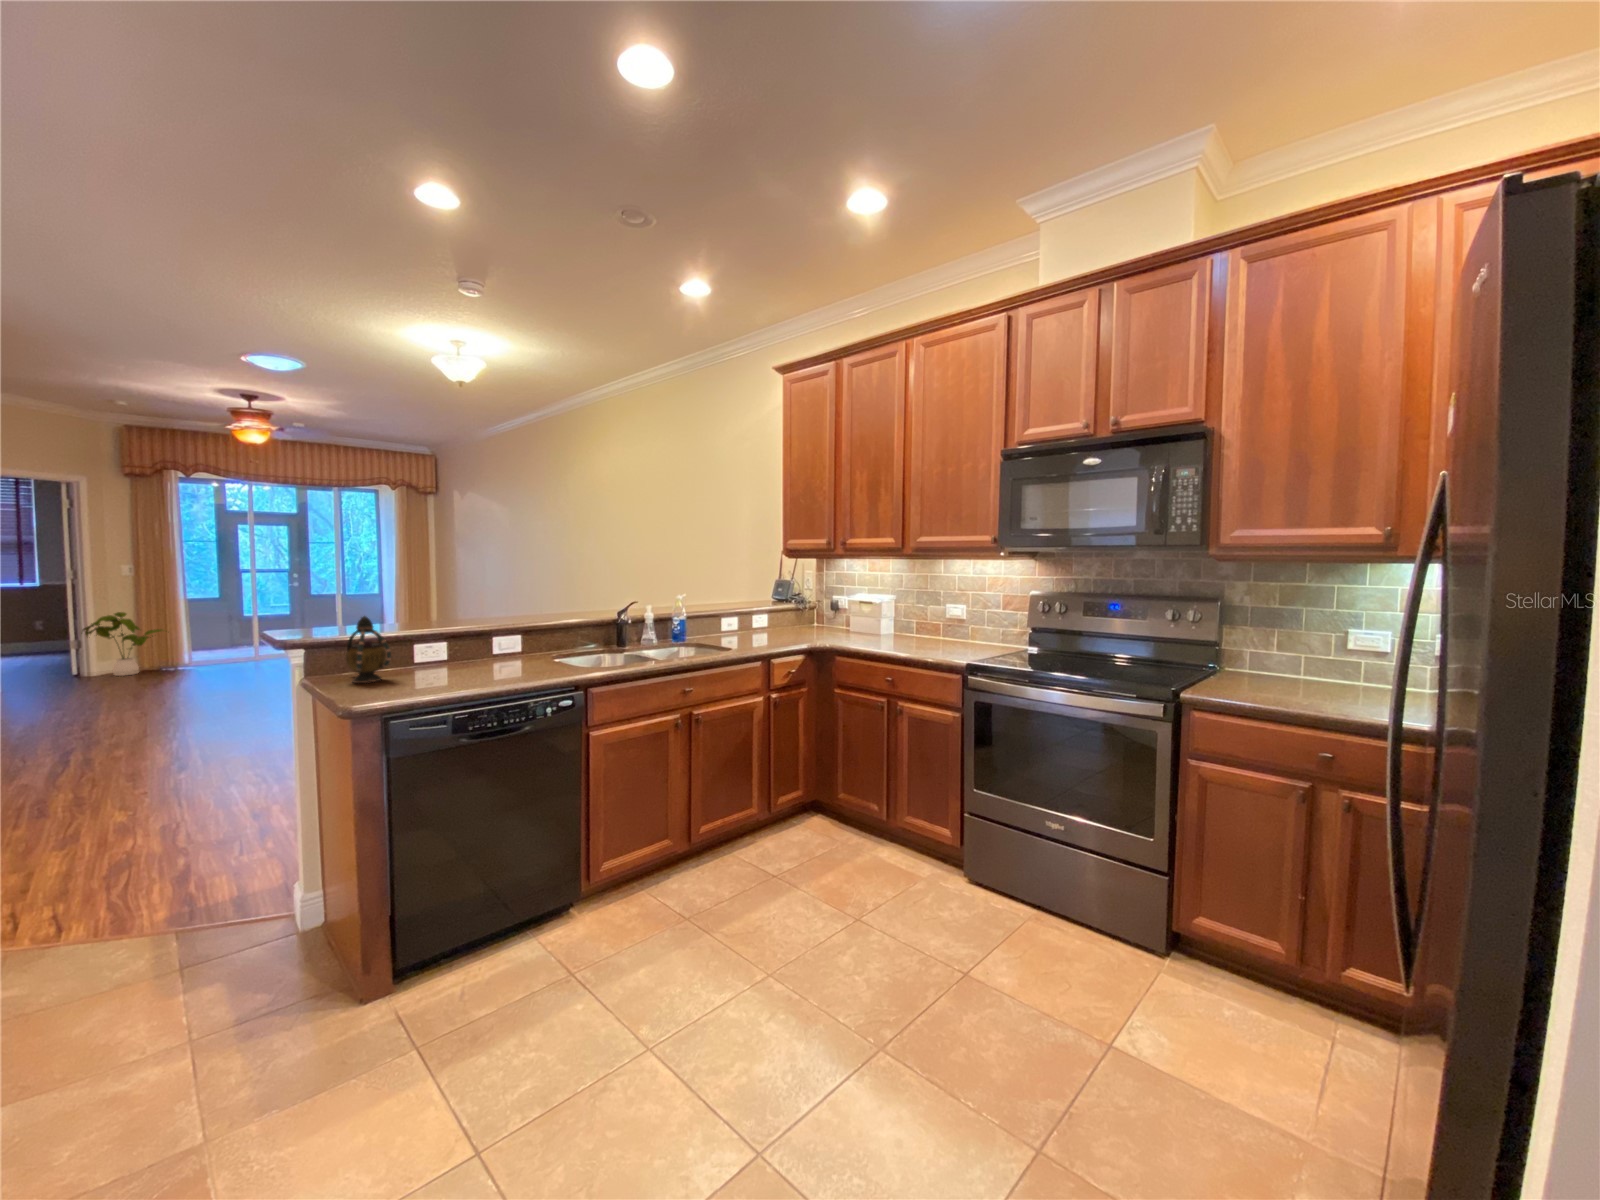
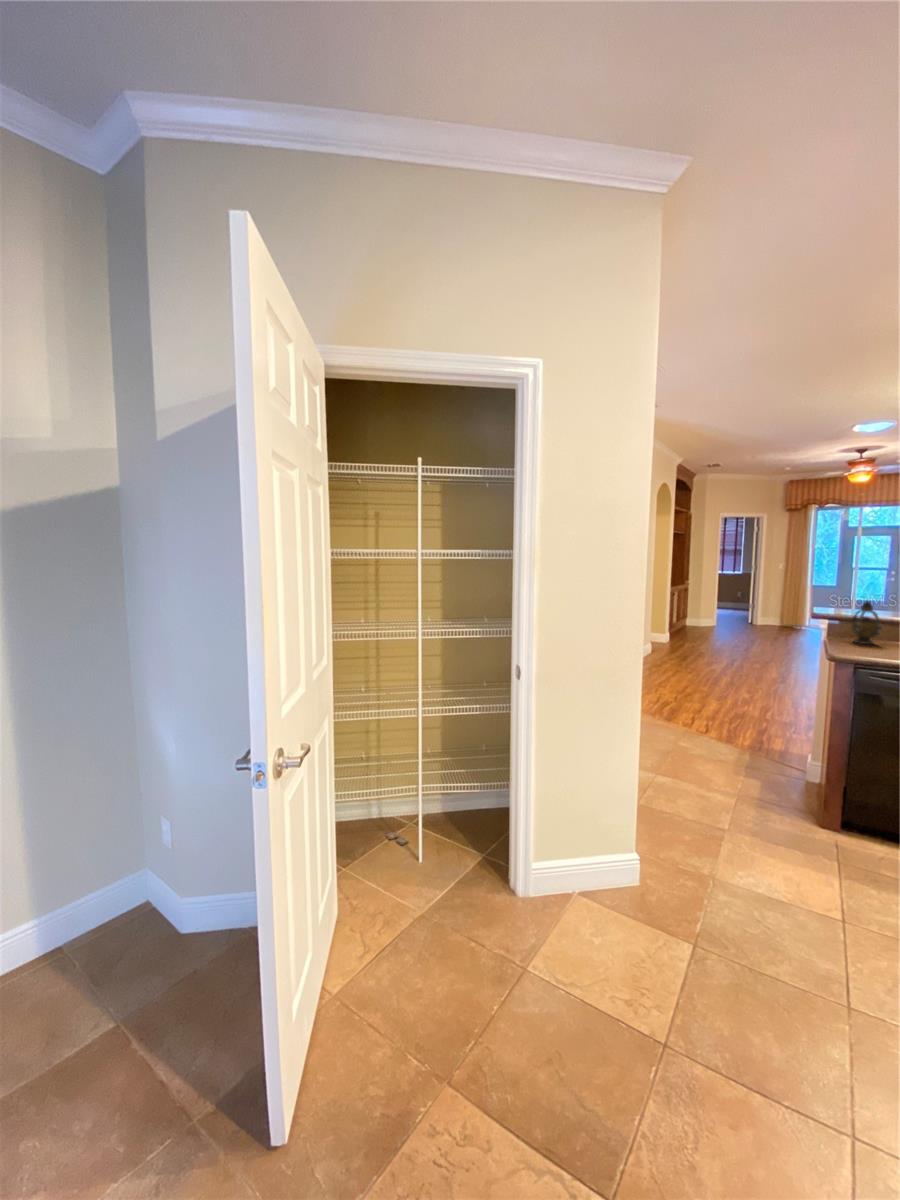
house plant: present [82,612,167,676] -> none [753,591,797,628]

